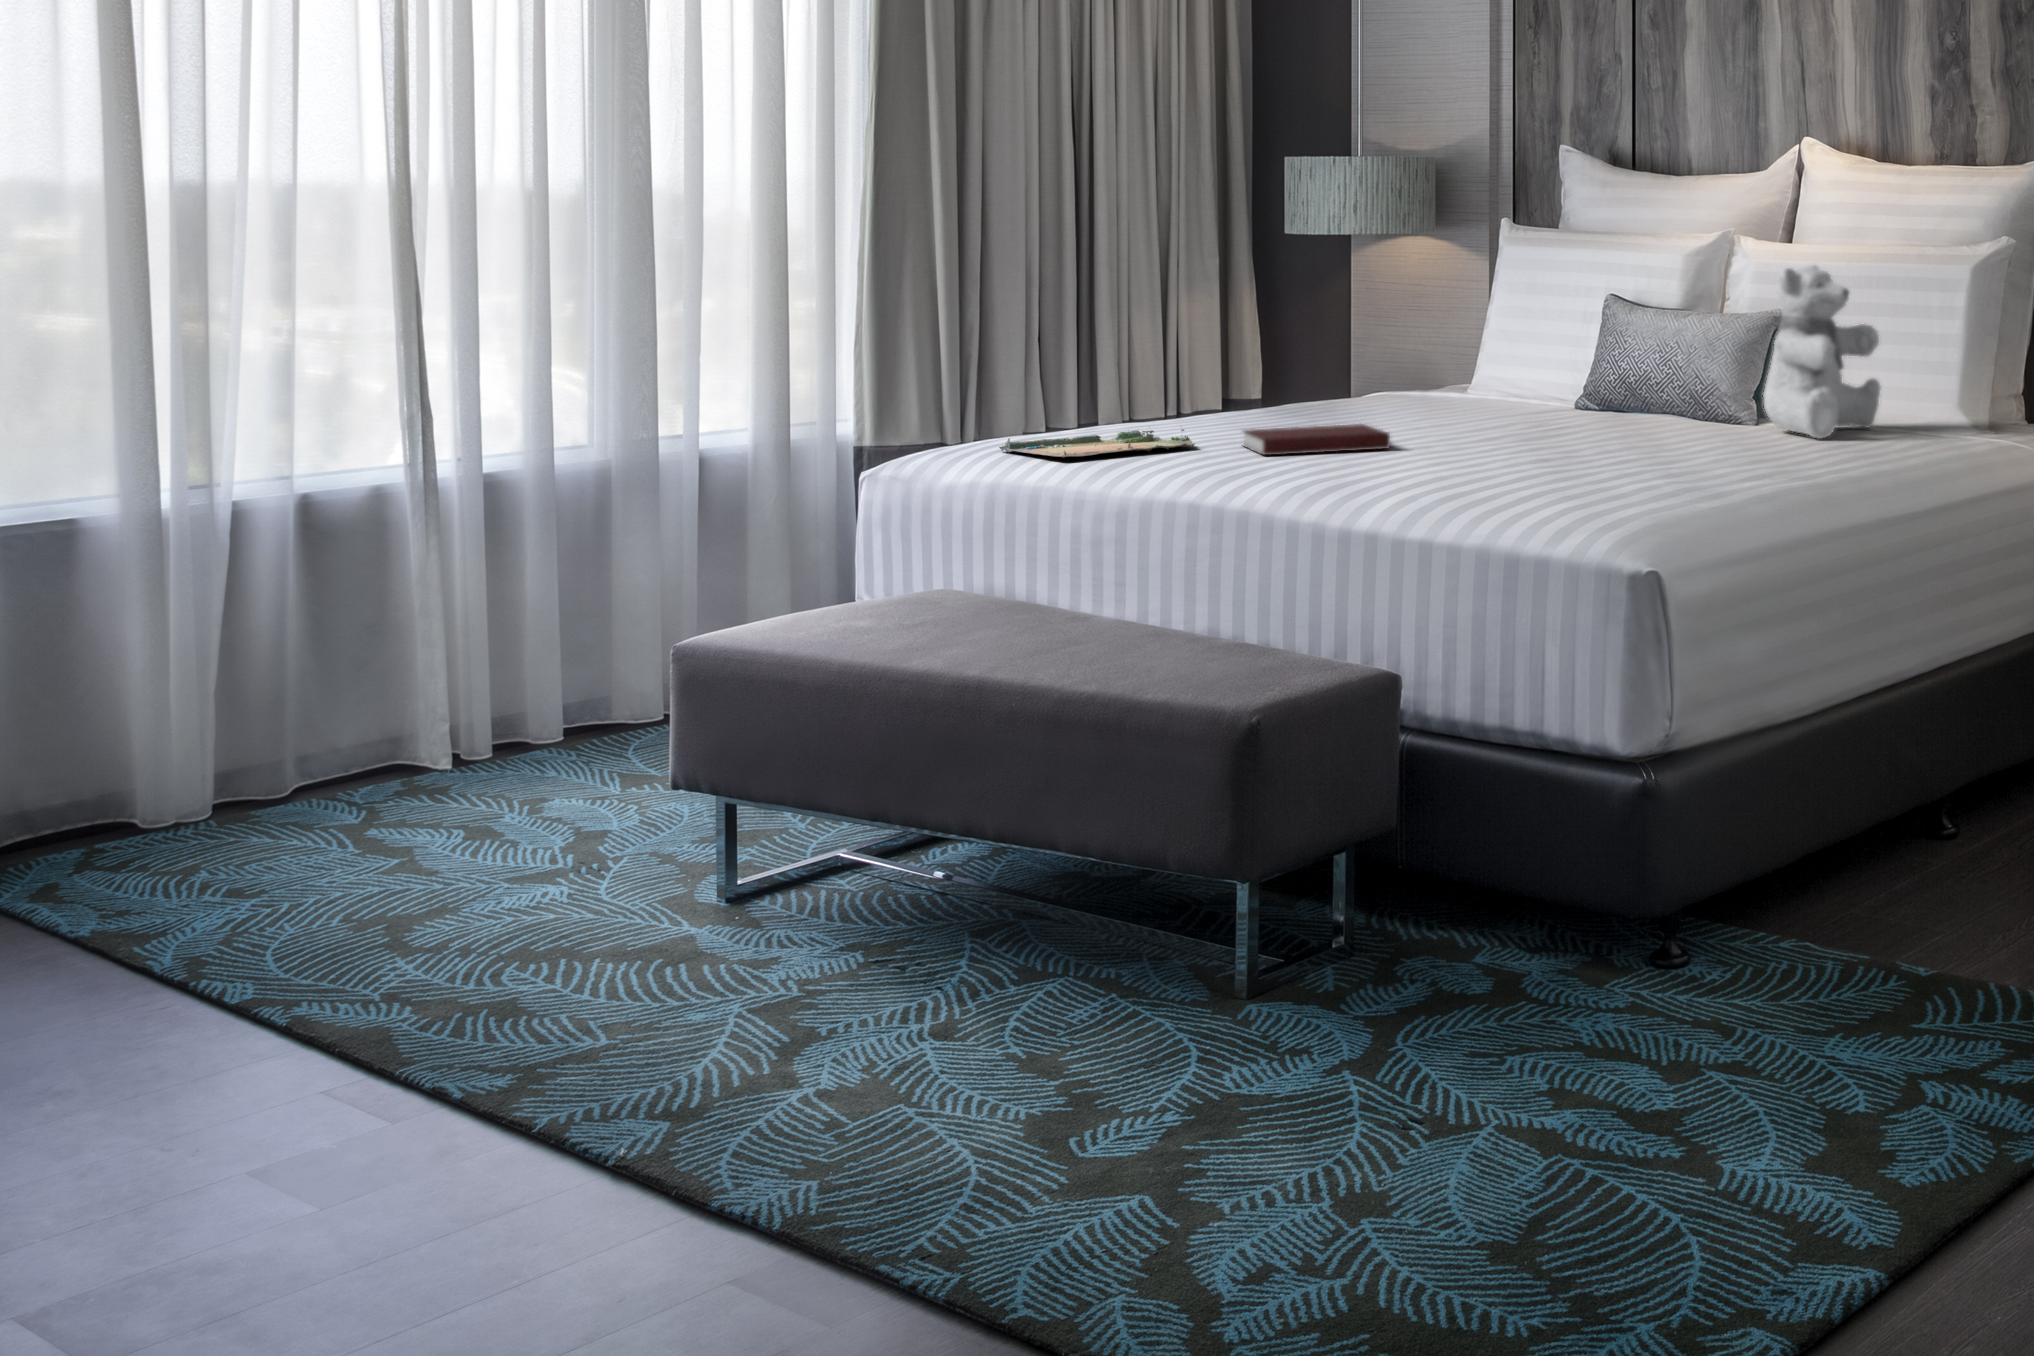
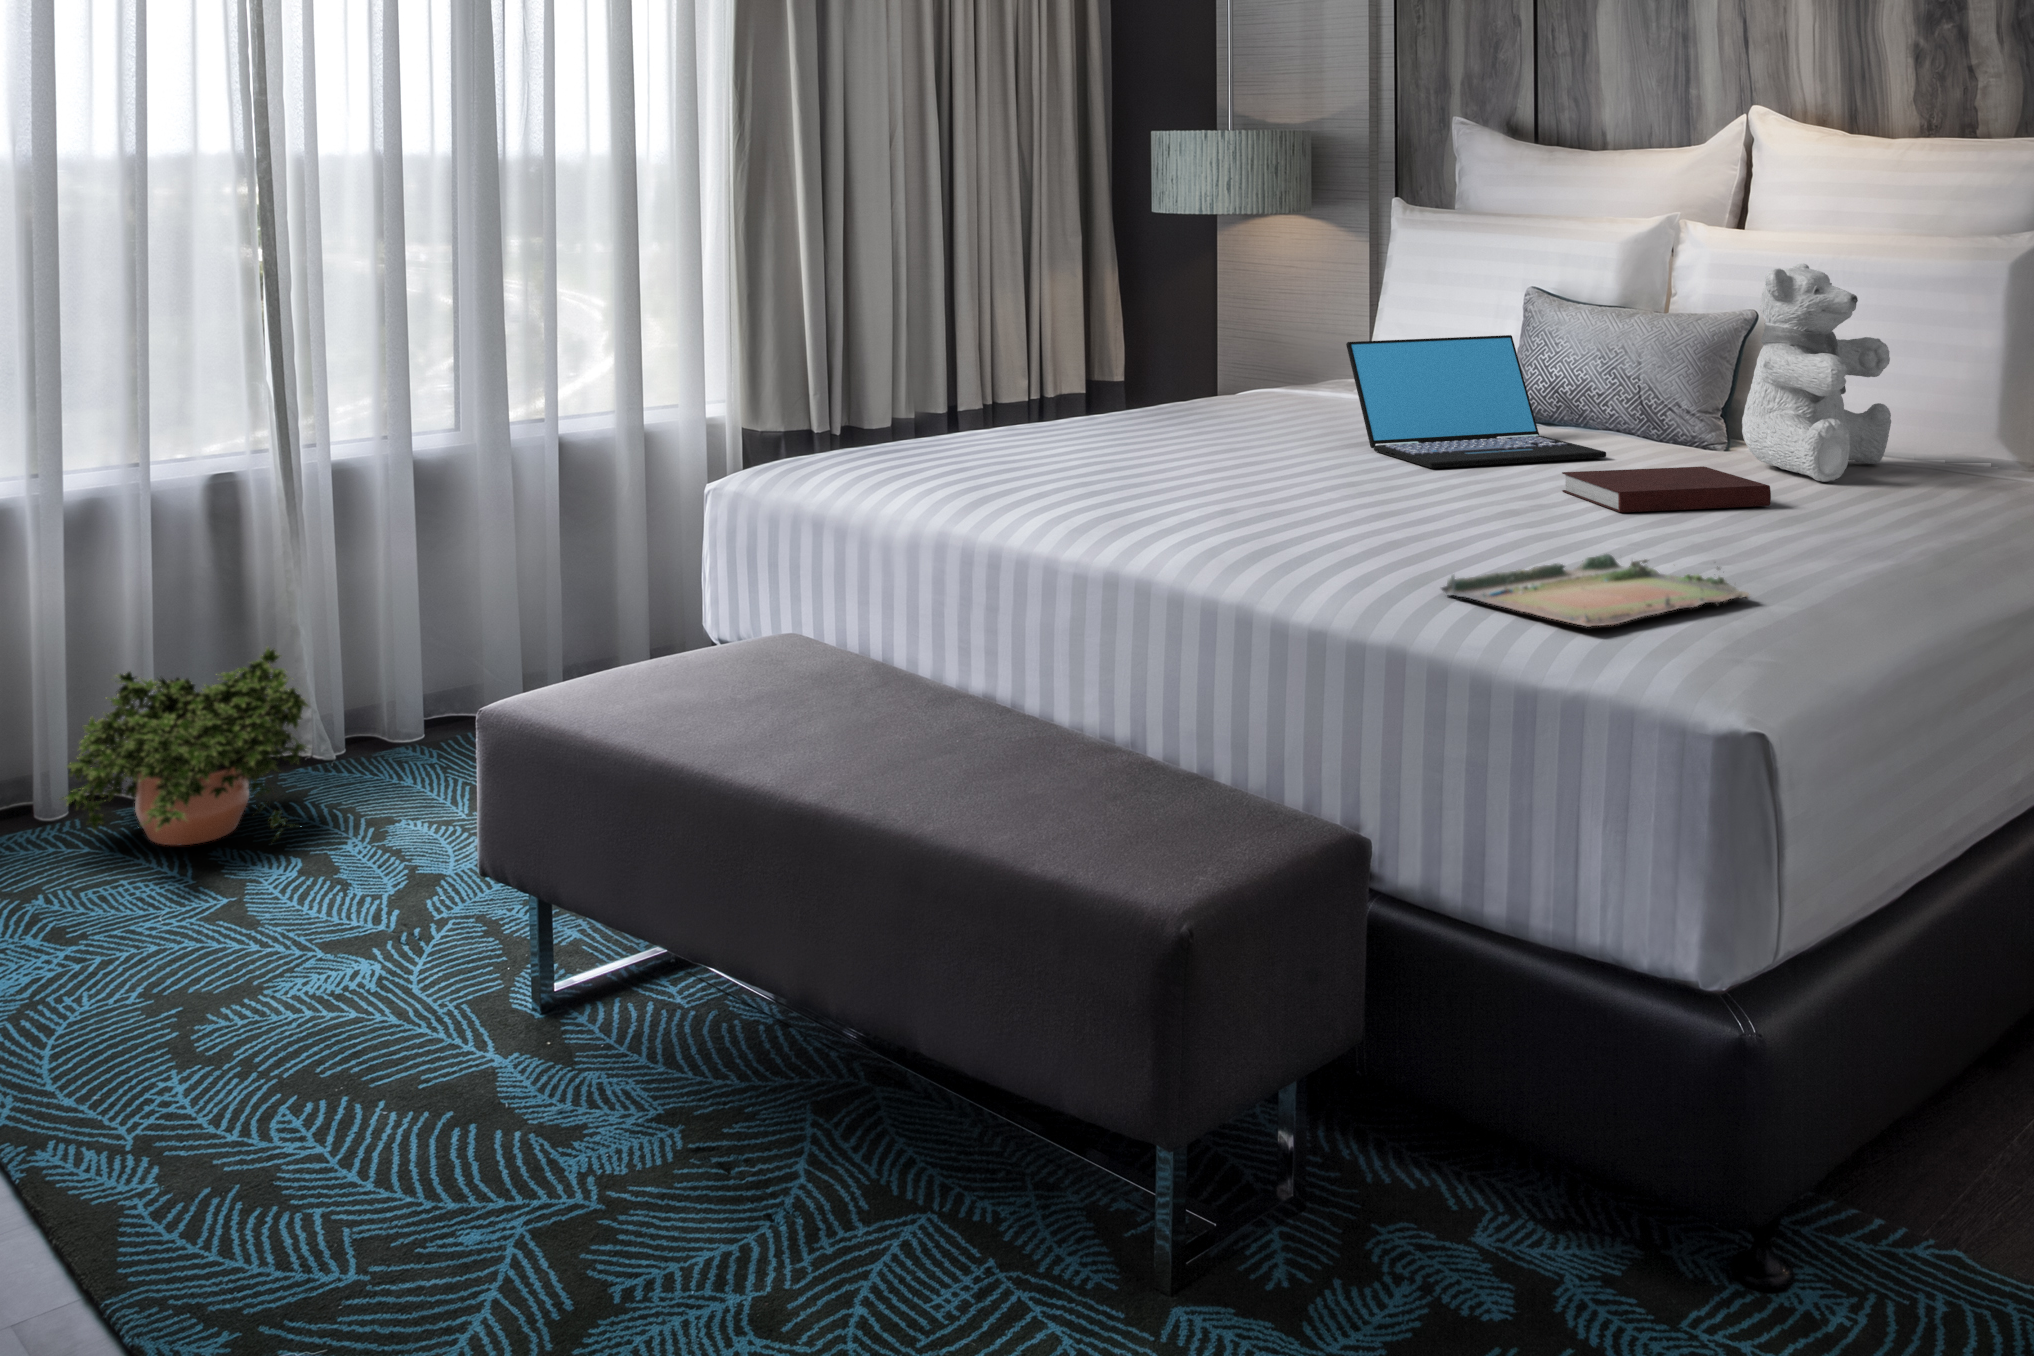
laptop: none [1446,331,1658,439] -> present [1346,335,1606,468]
notebook: present [1243,424,1390,455] -> present [1562,466,1771,512]
tray: present [999,427,1195,457] -> present [1441,554,1749,627]
potted plant: none [211,638,467,820] -> present [62,648,308,845]

